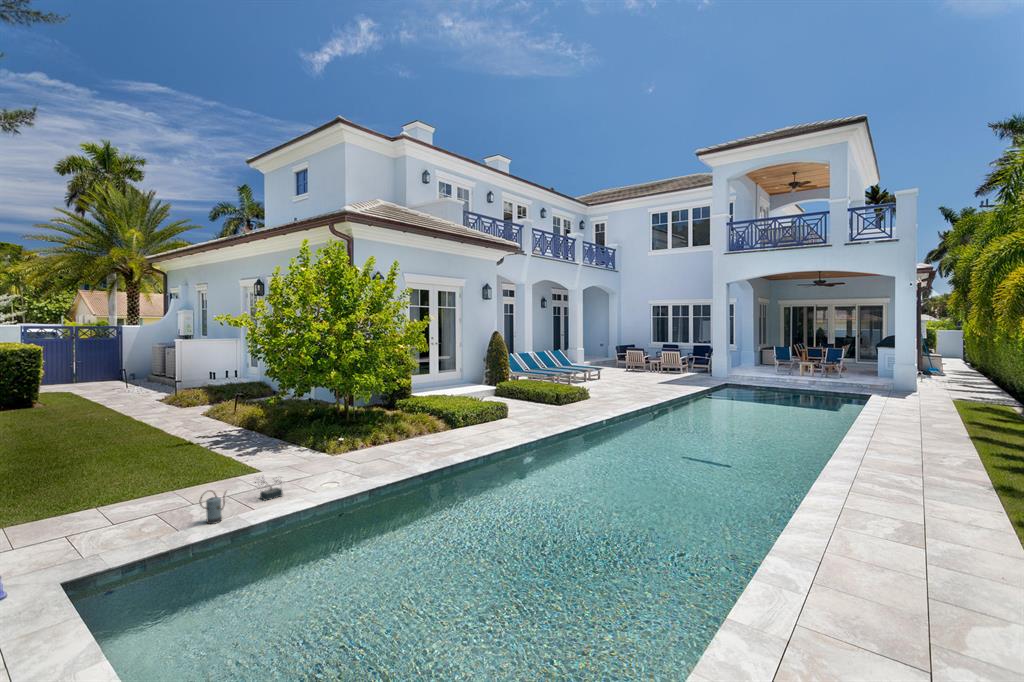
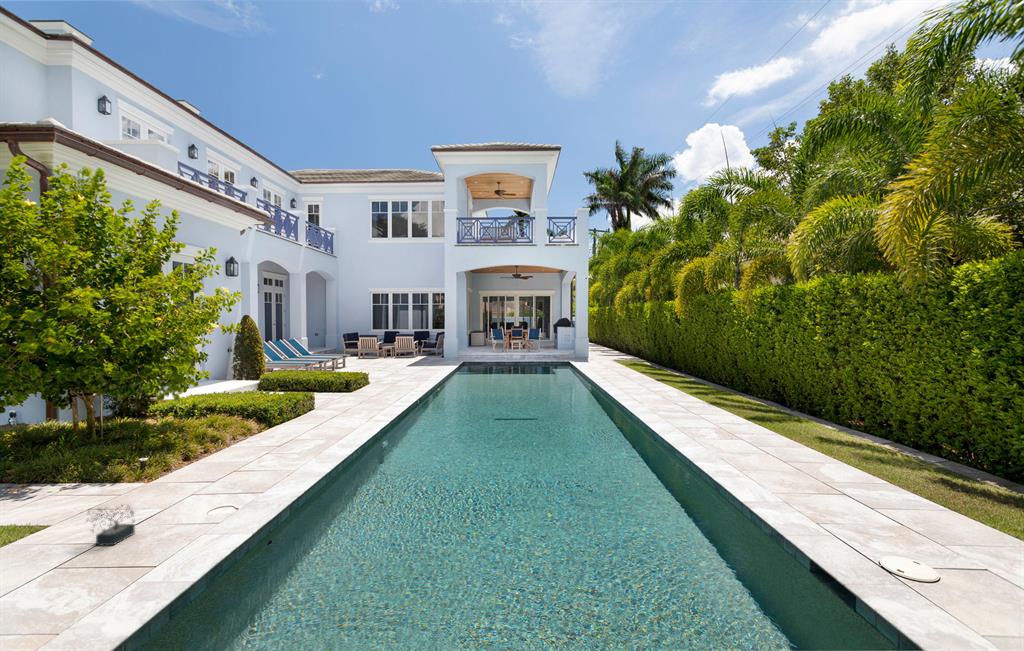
watering can: present [199,490,226,524] -> none [45,536,77,598]

